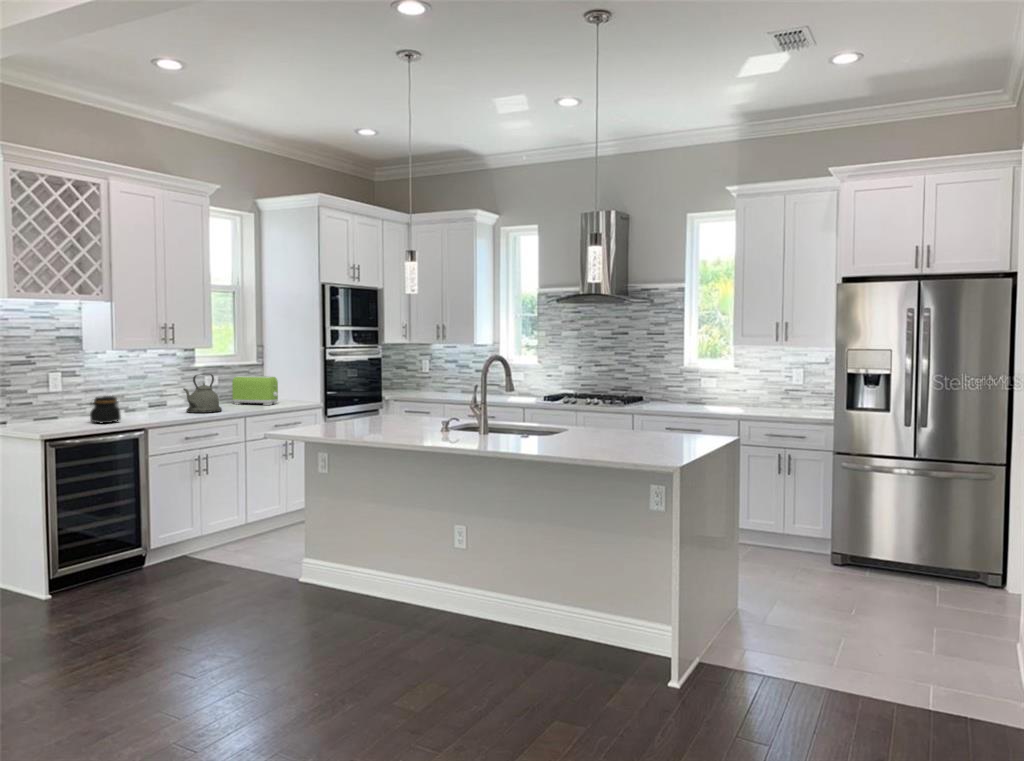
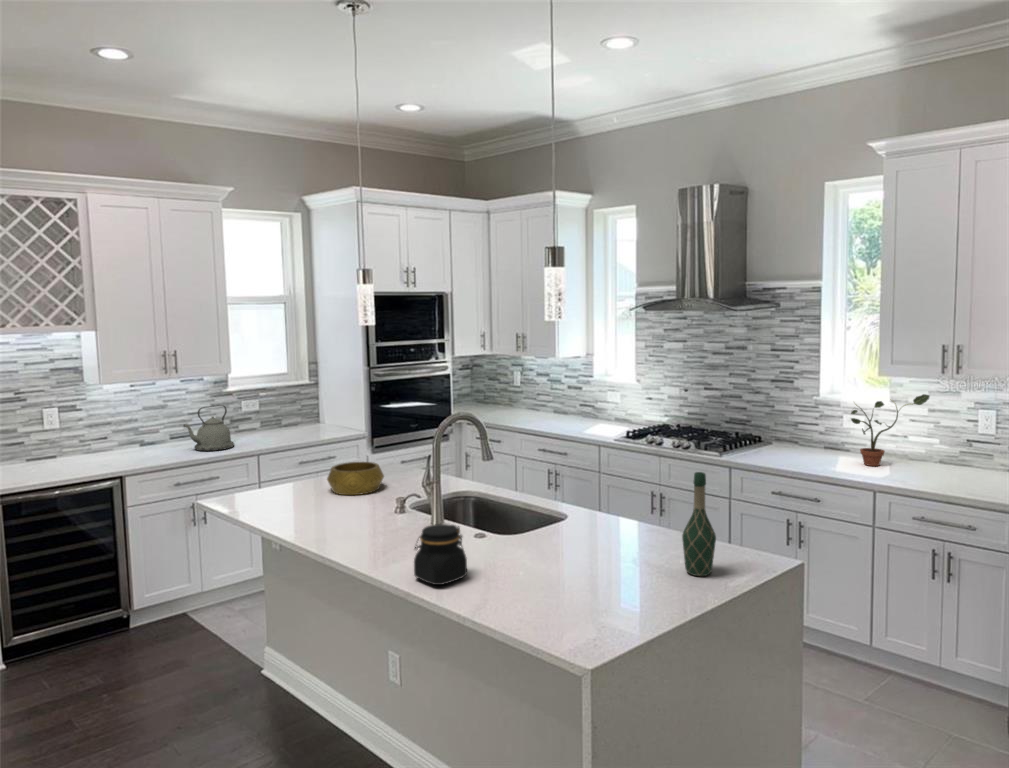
potted plant: none [708,358,756,407] -> present [851,394,930,466]
toaster: present [232,376,278,405] -> none [265,401,313,436]
wine bottle: none [665,377,685,439] -> present [682,472,716,576]
jar: present [90,396,121,423] -> present [414,524,467,585]
decorative bowl: none [367,404,410,425] -> present [327,462,384,495]

